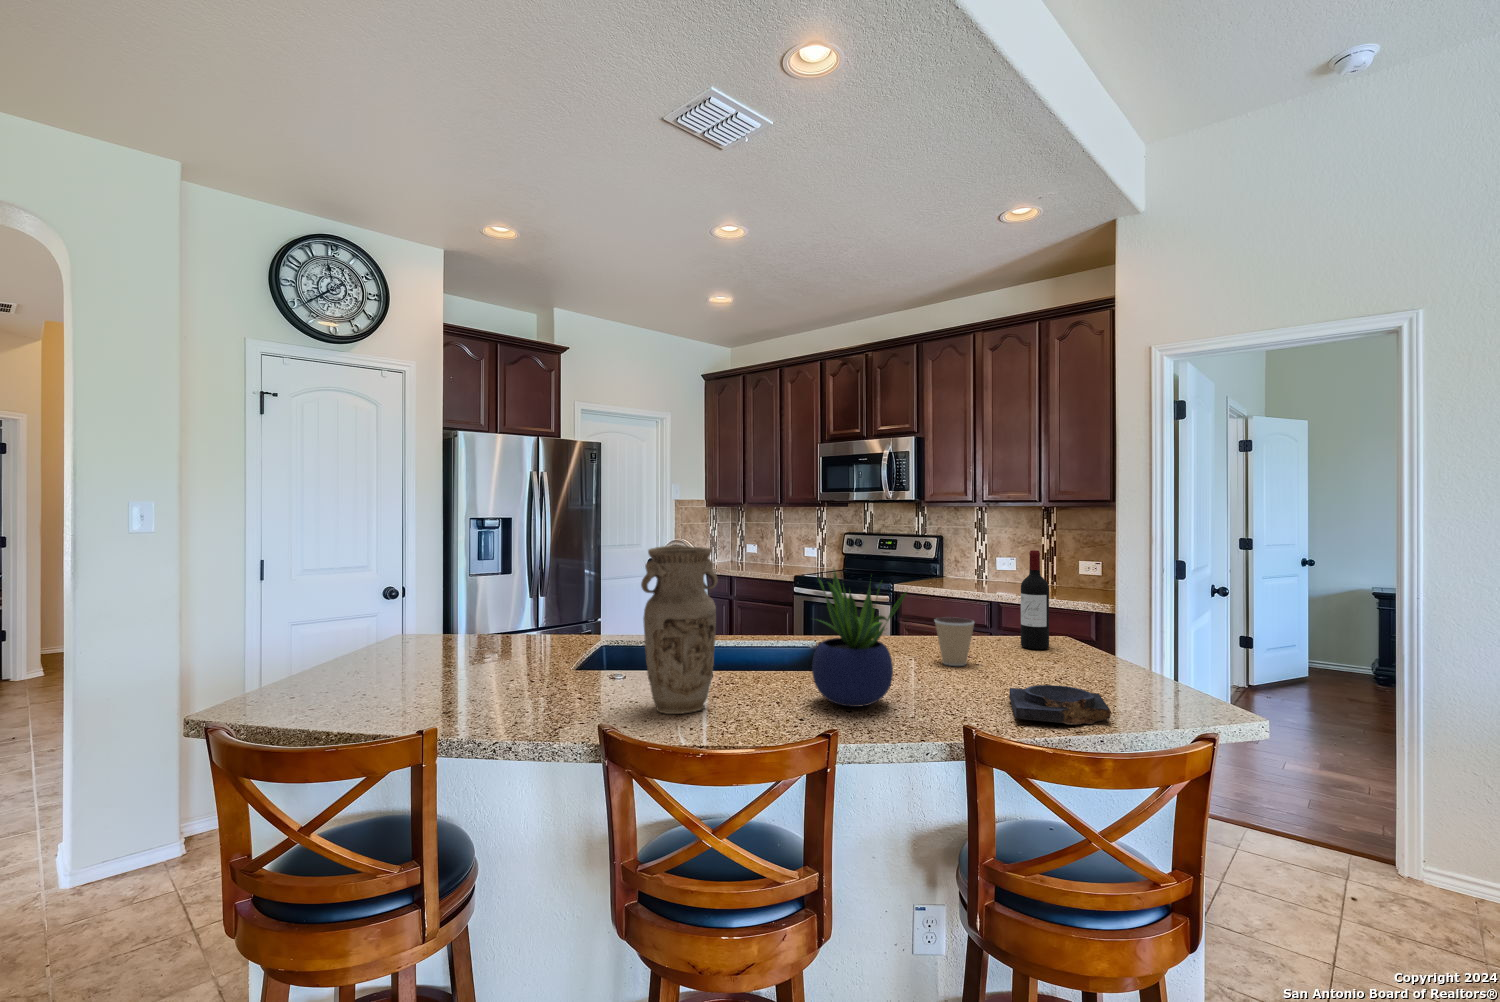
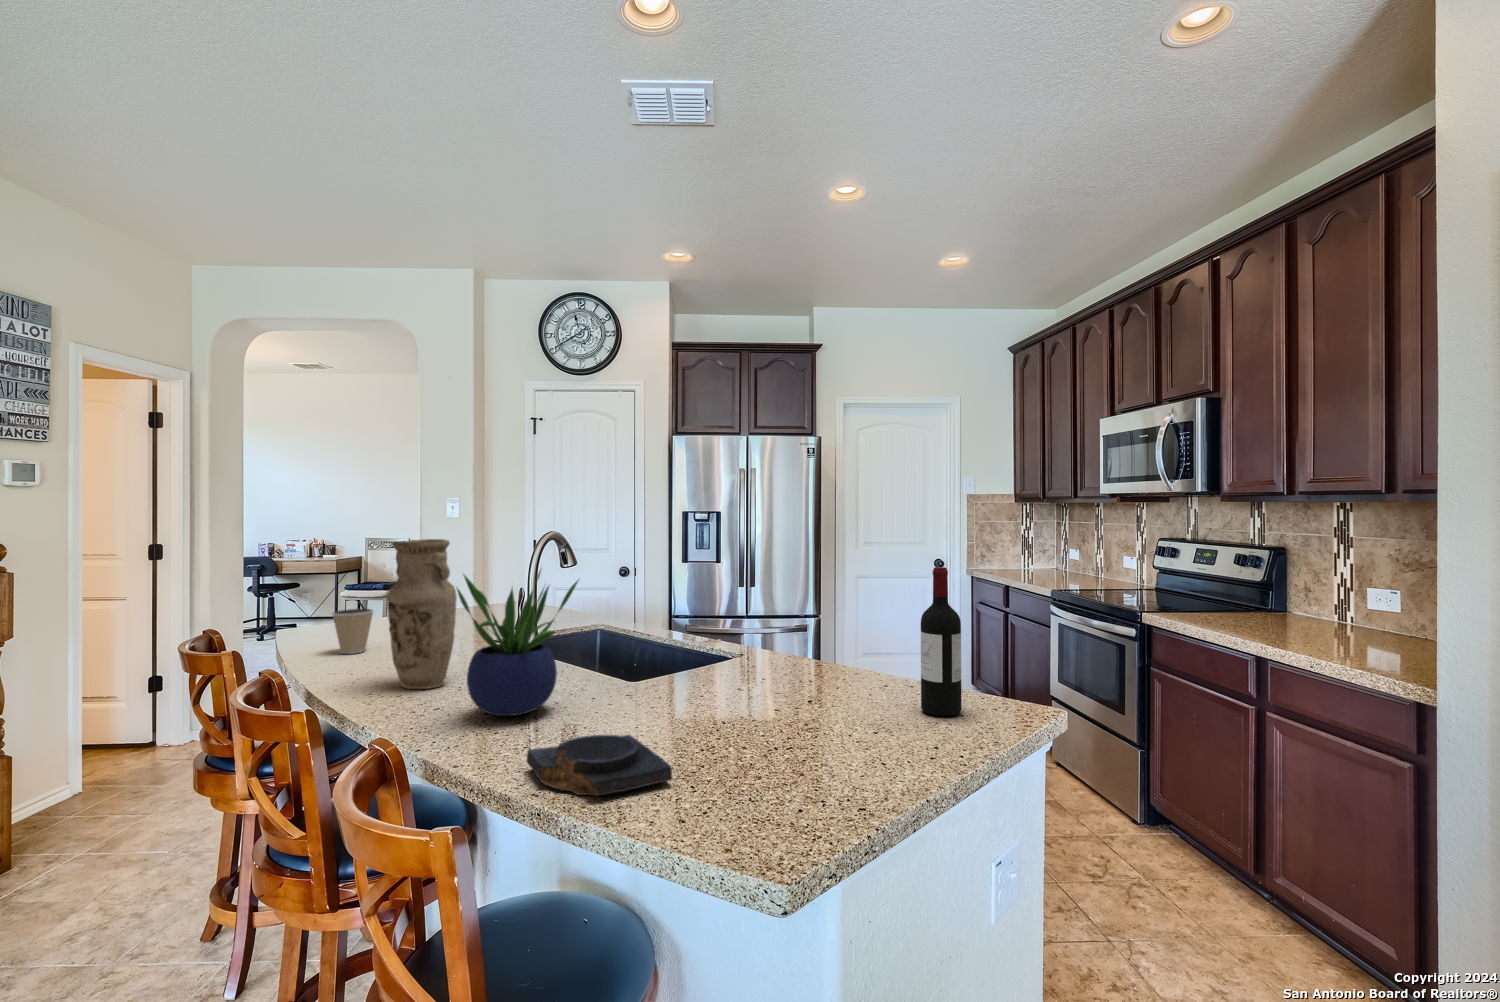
coffee cup: present [935,617,974,666] -> present [332,609,373,654]

